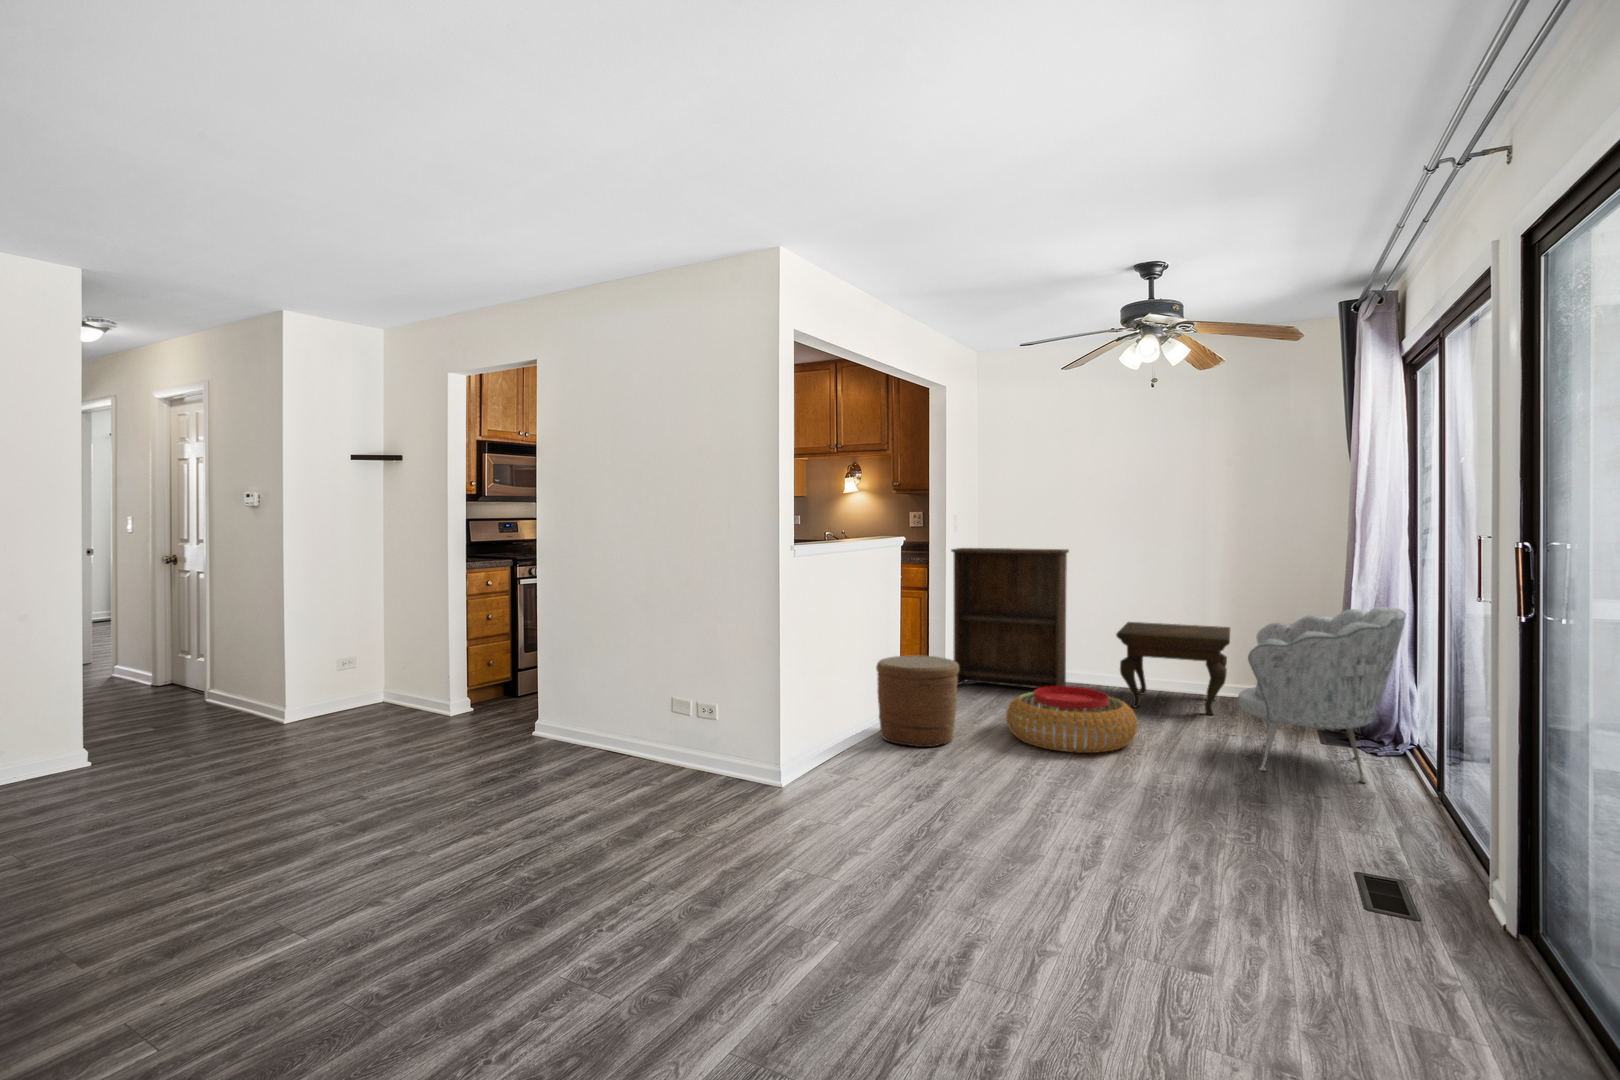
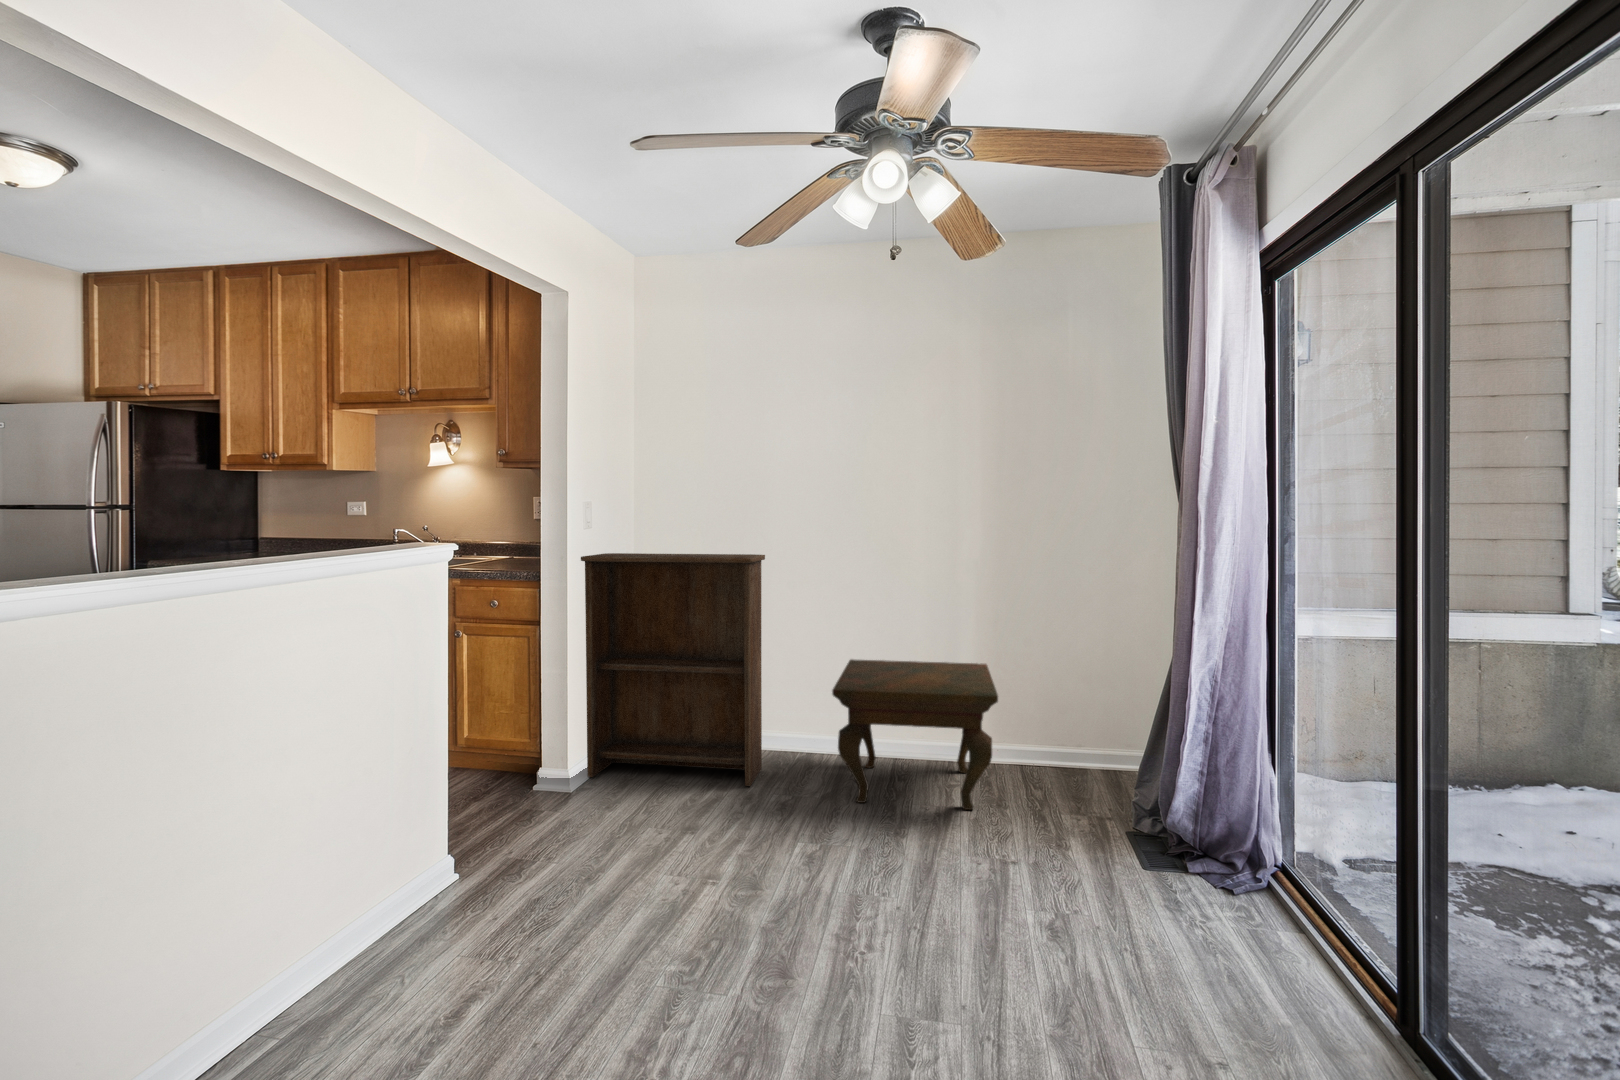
armchair: present [1238,607,1406,782] -> none [1034,654,1324,999]
woven basket: present [876,655,959,747] -> none [322,780,522,1015]
pouf: present [1006,686,1137,753] -> none [627,808,866,977]

